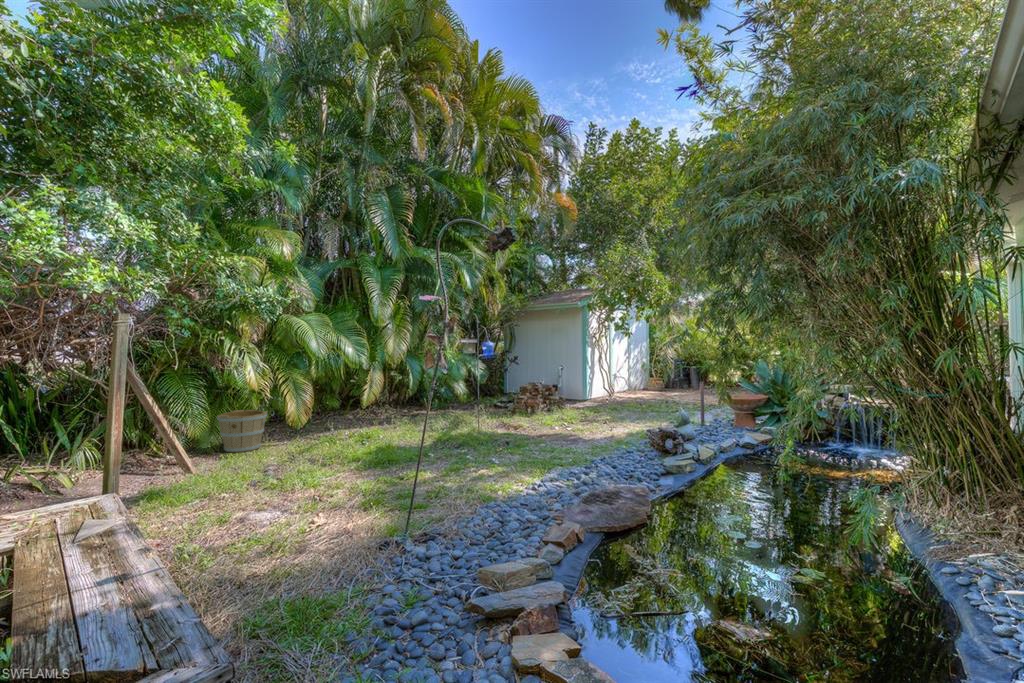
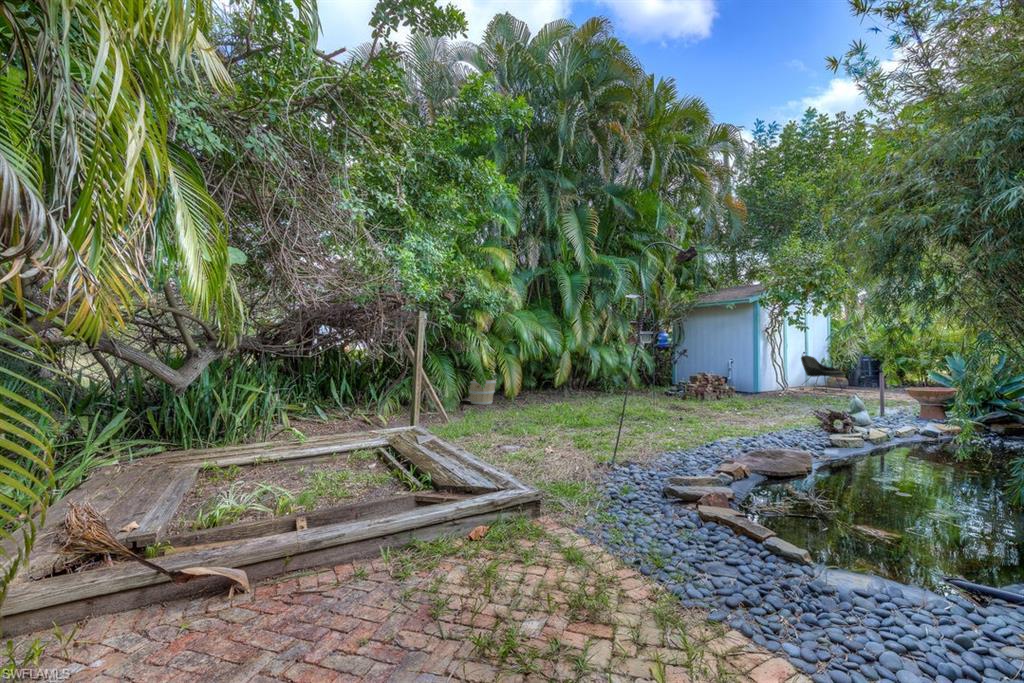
lounge chair: none [623,360,661,397] -> present [801,356,845,392]

